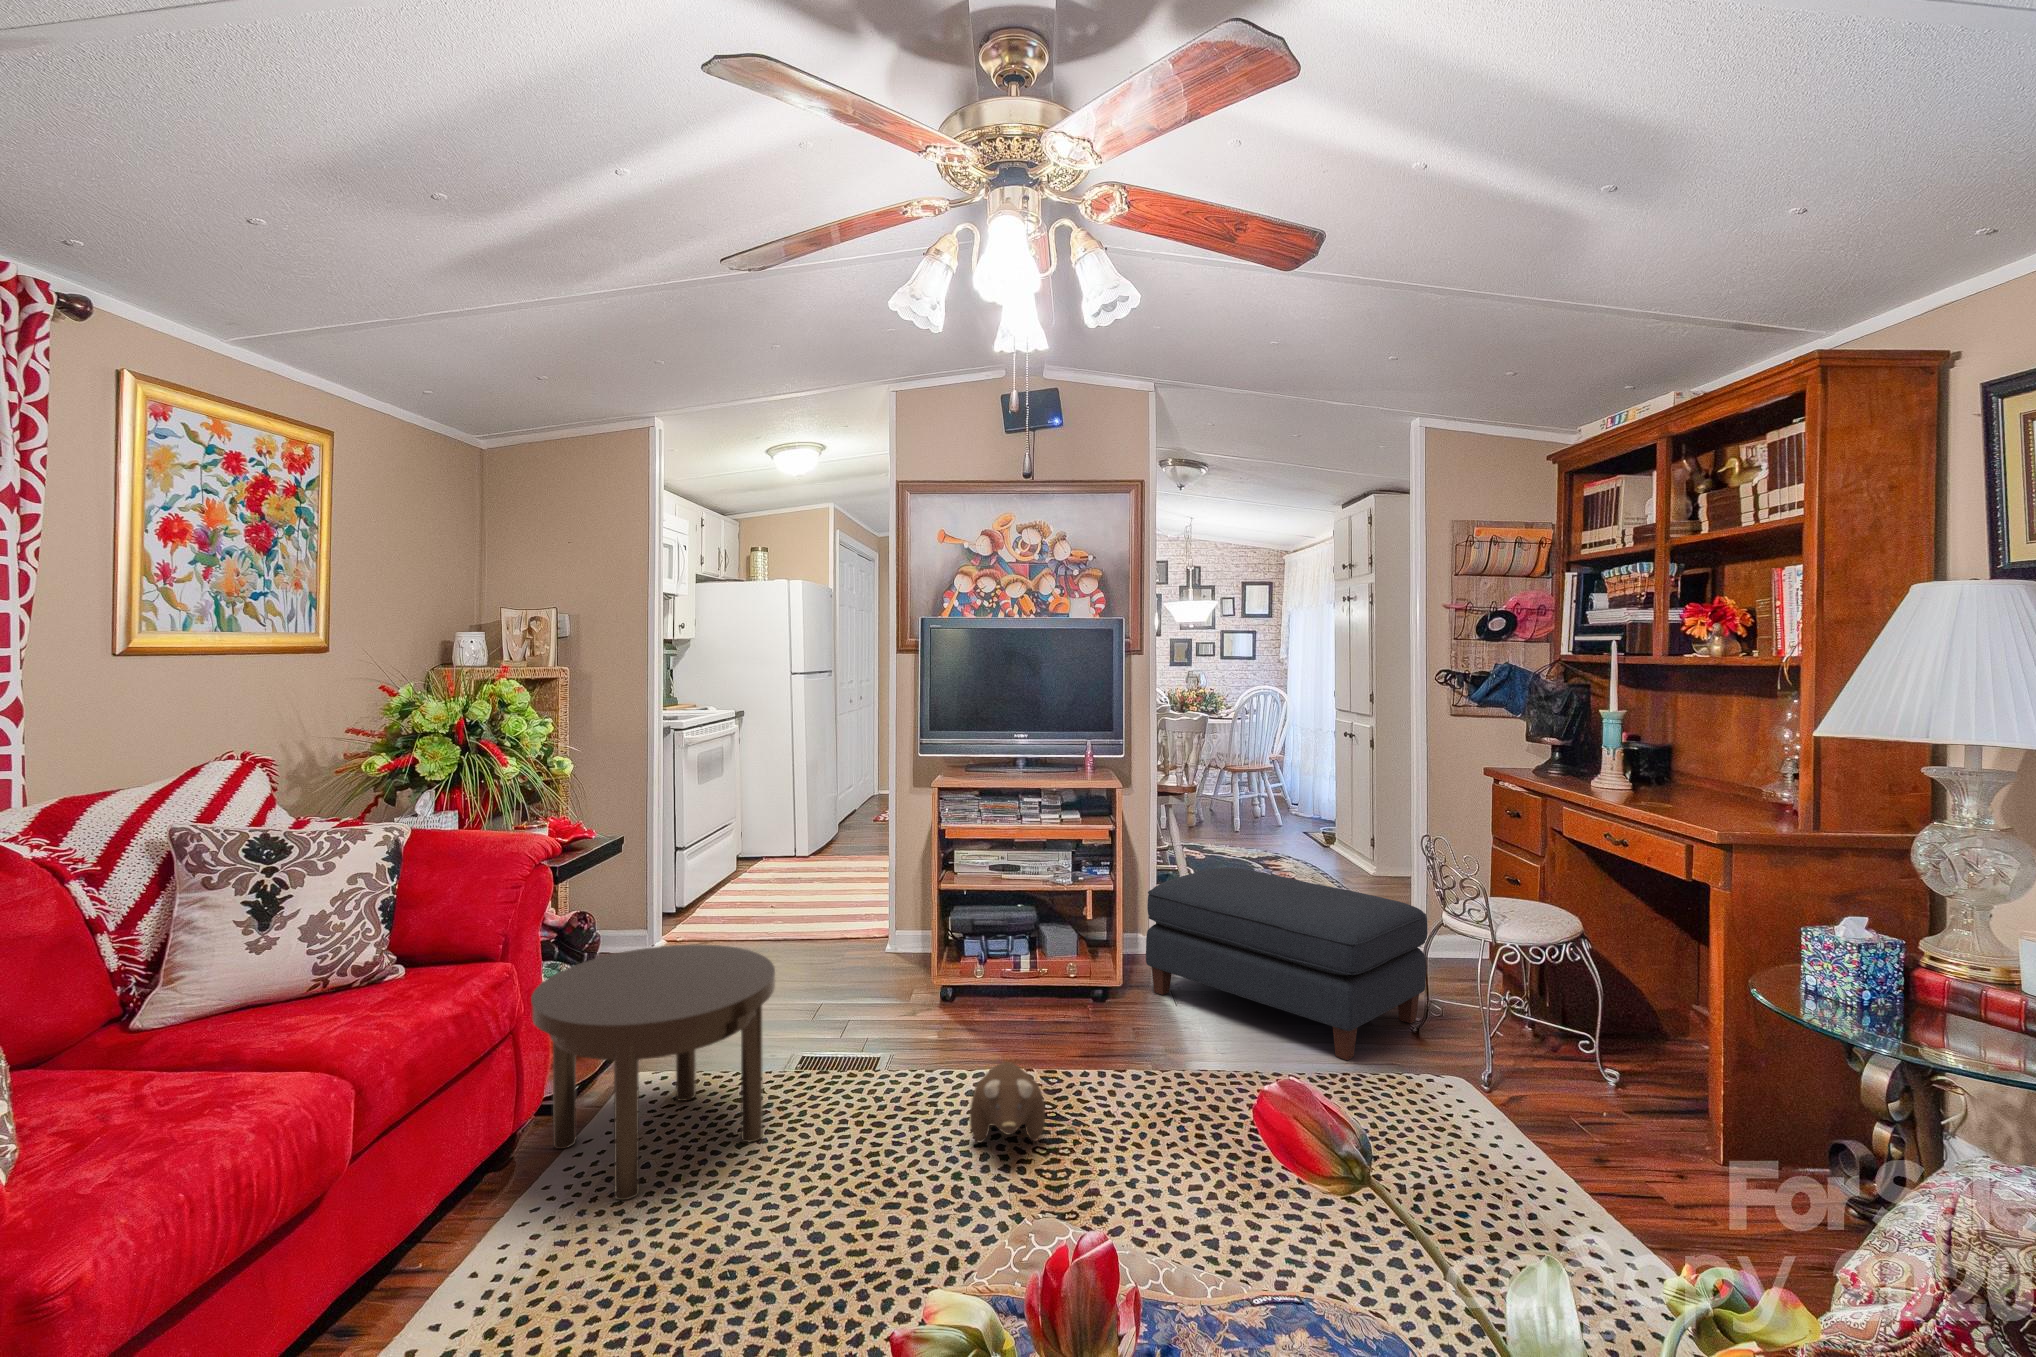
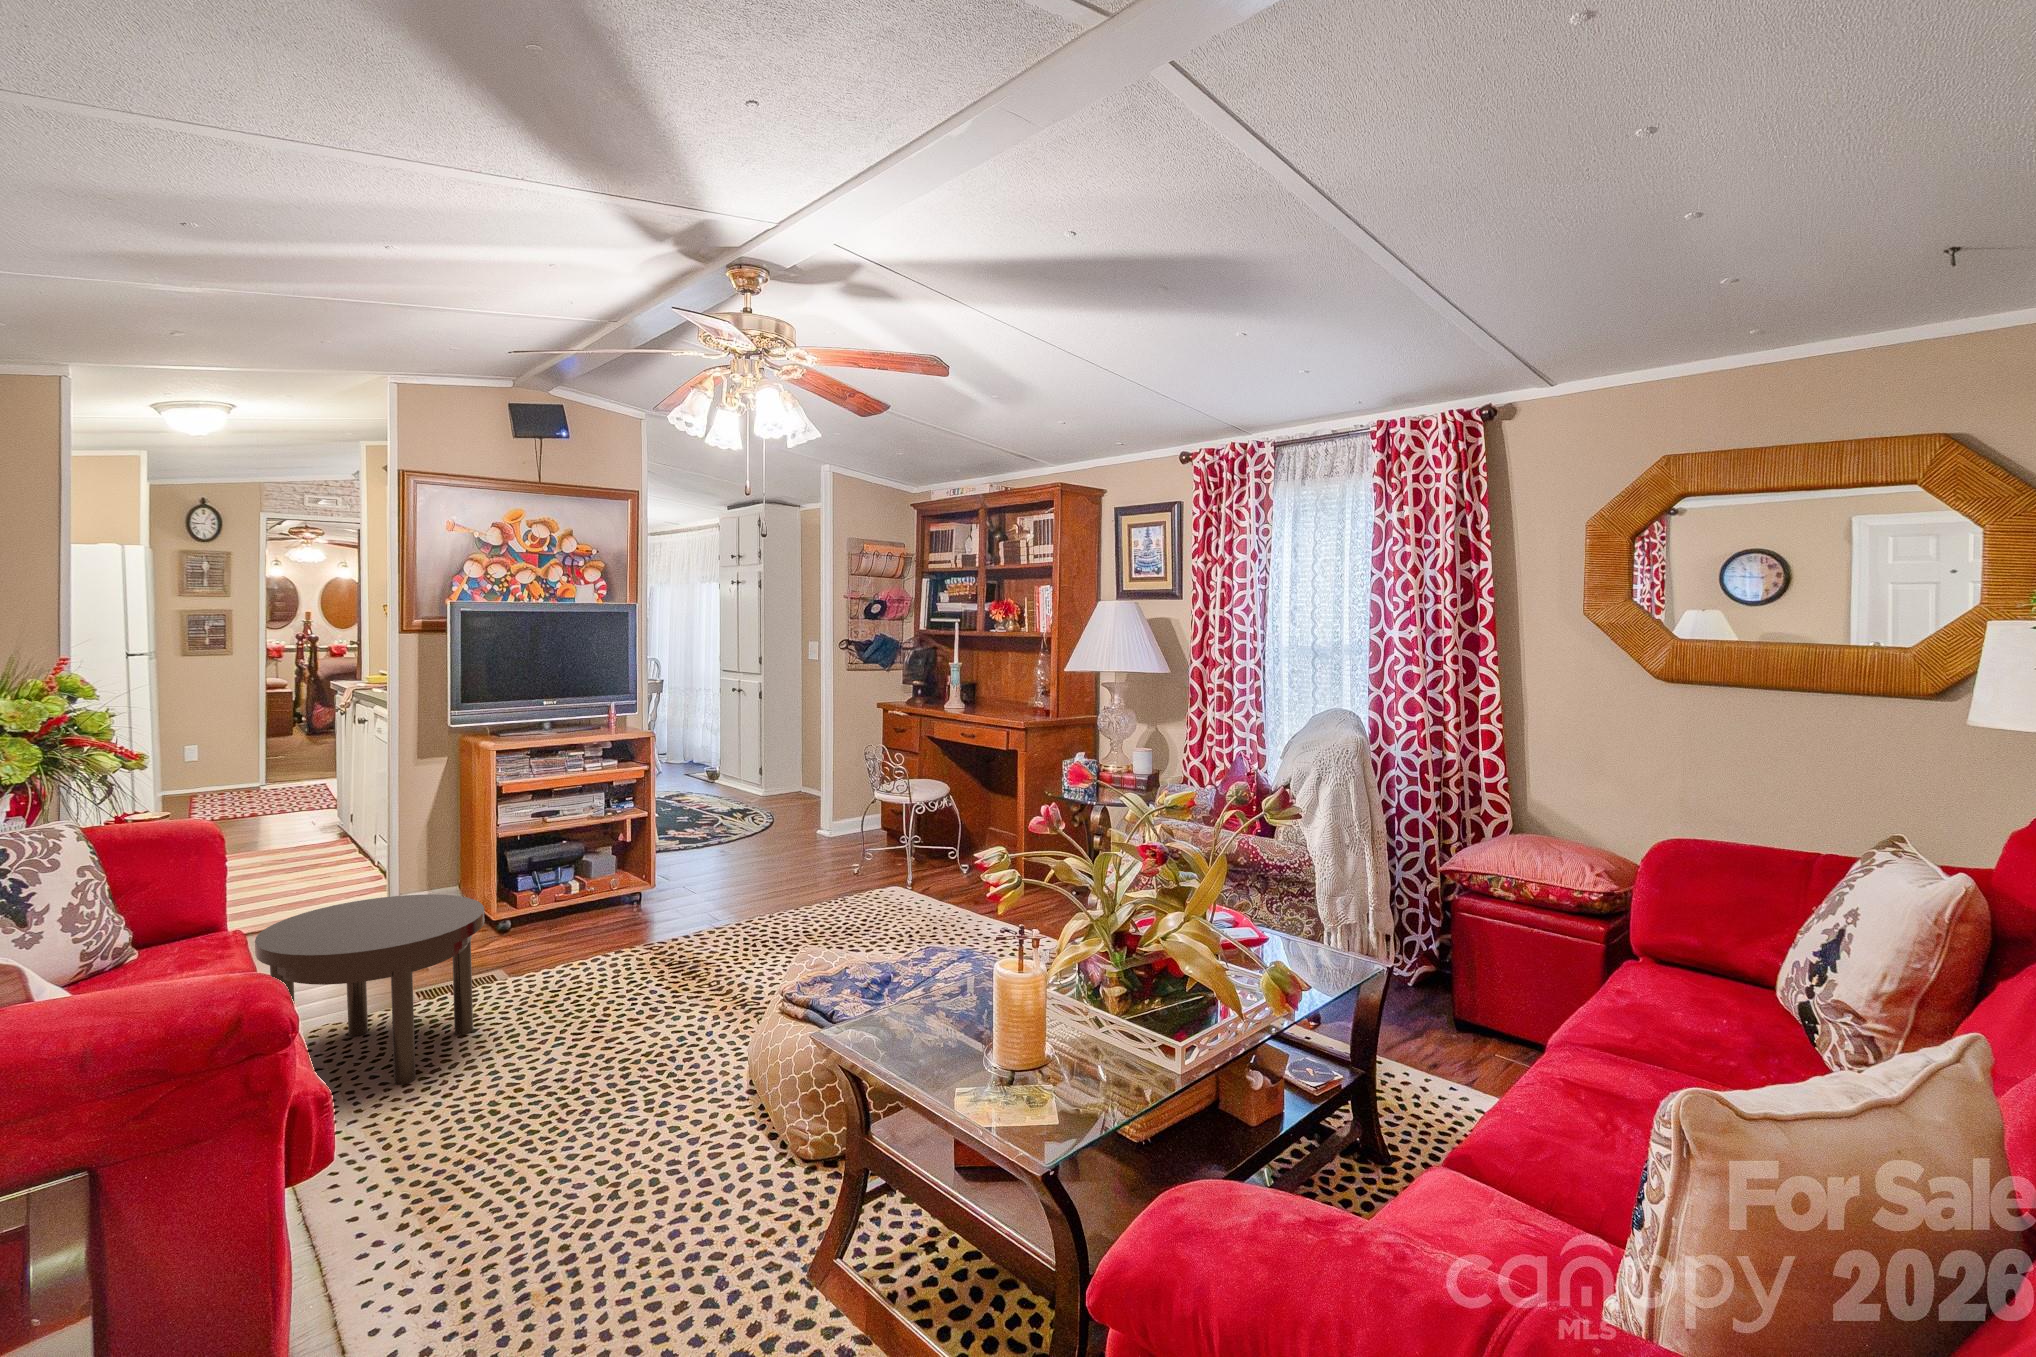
ottoman: present [1146,867,1428,1060] -> none [672,793,865,897]
plush toy: present [970,1062,1045,1143] -> none [632,929,692,986]

